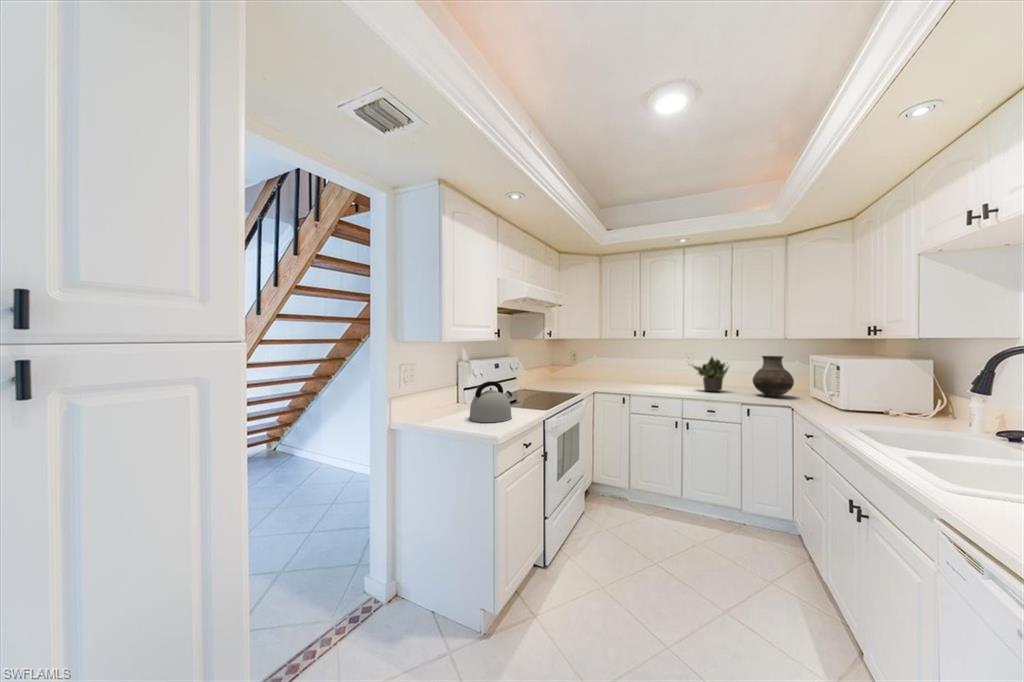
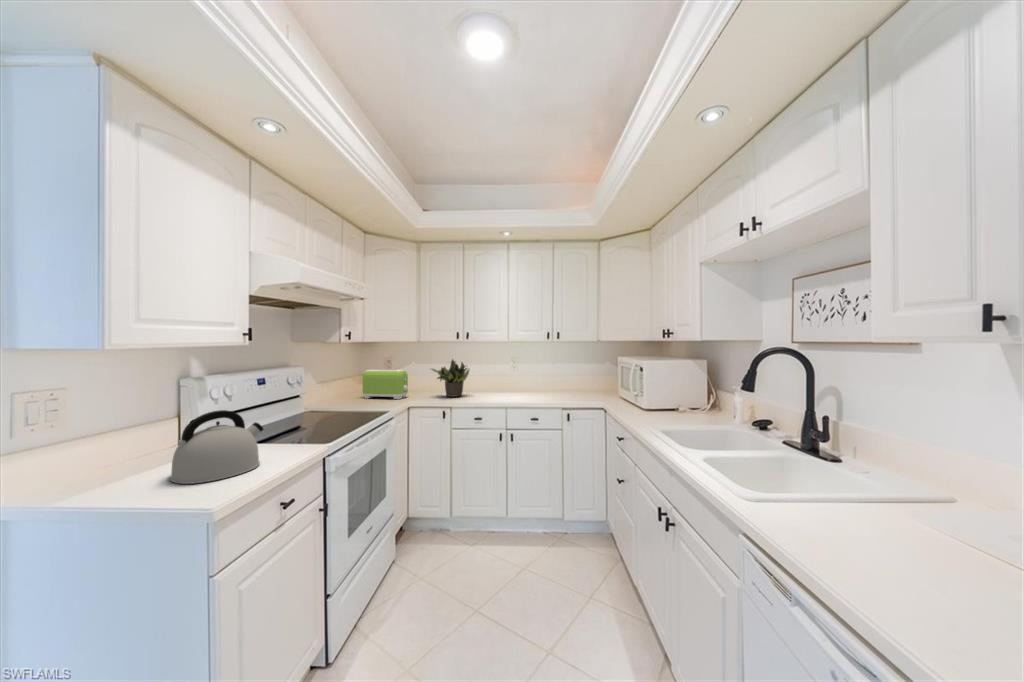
potted plant: present [692,356,728,391] -> present [431,359,469,397]
vase: present [753,356,794,396] -> none [573,358,606,398]
toaster: none [554,362,590,386] -> present [363,369,408,399]

